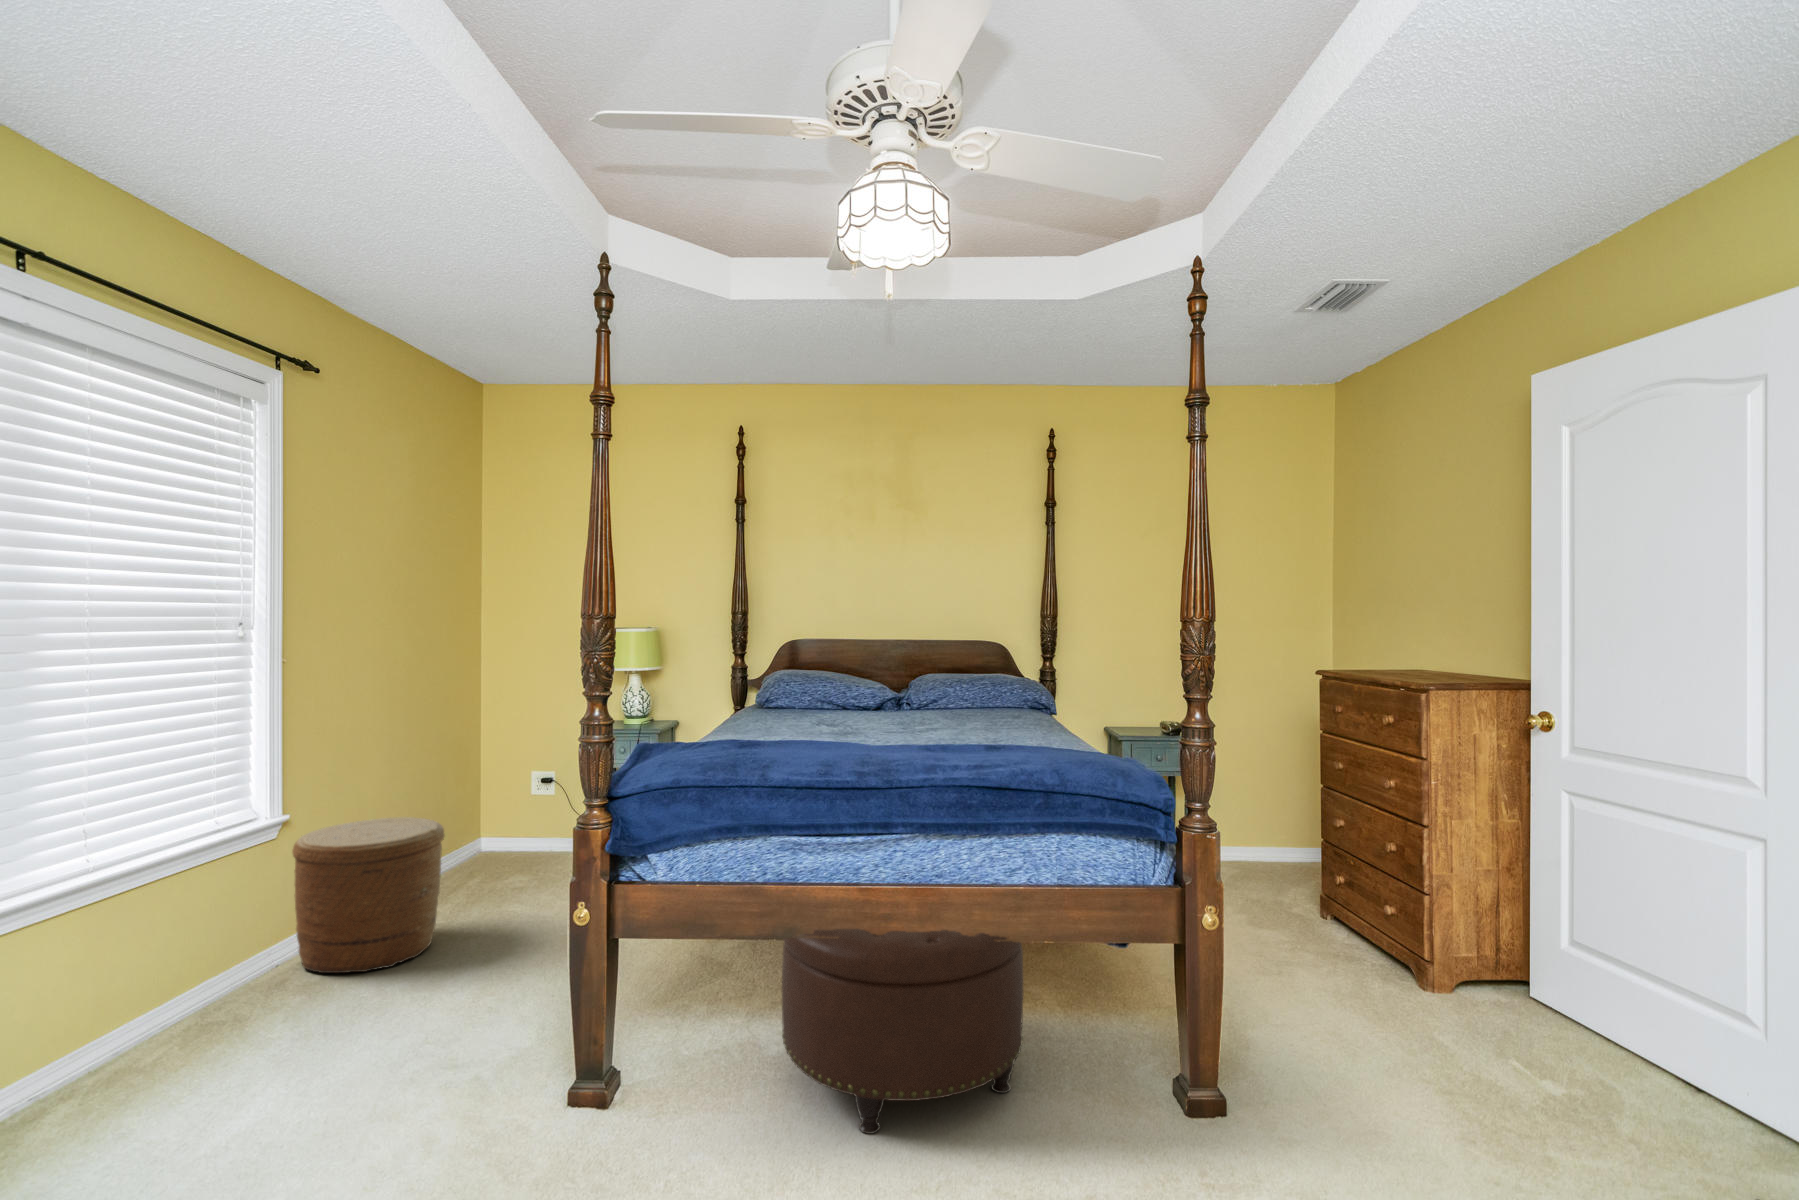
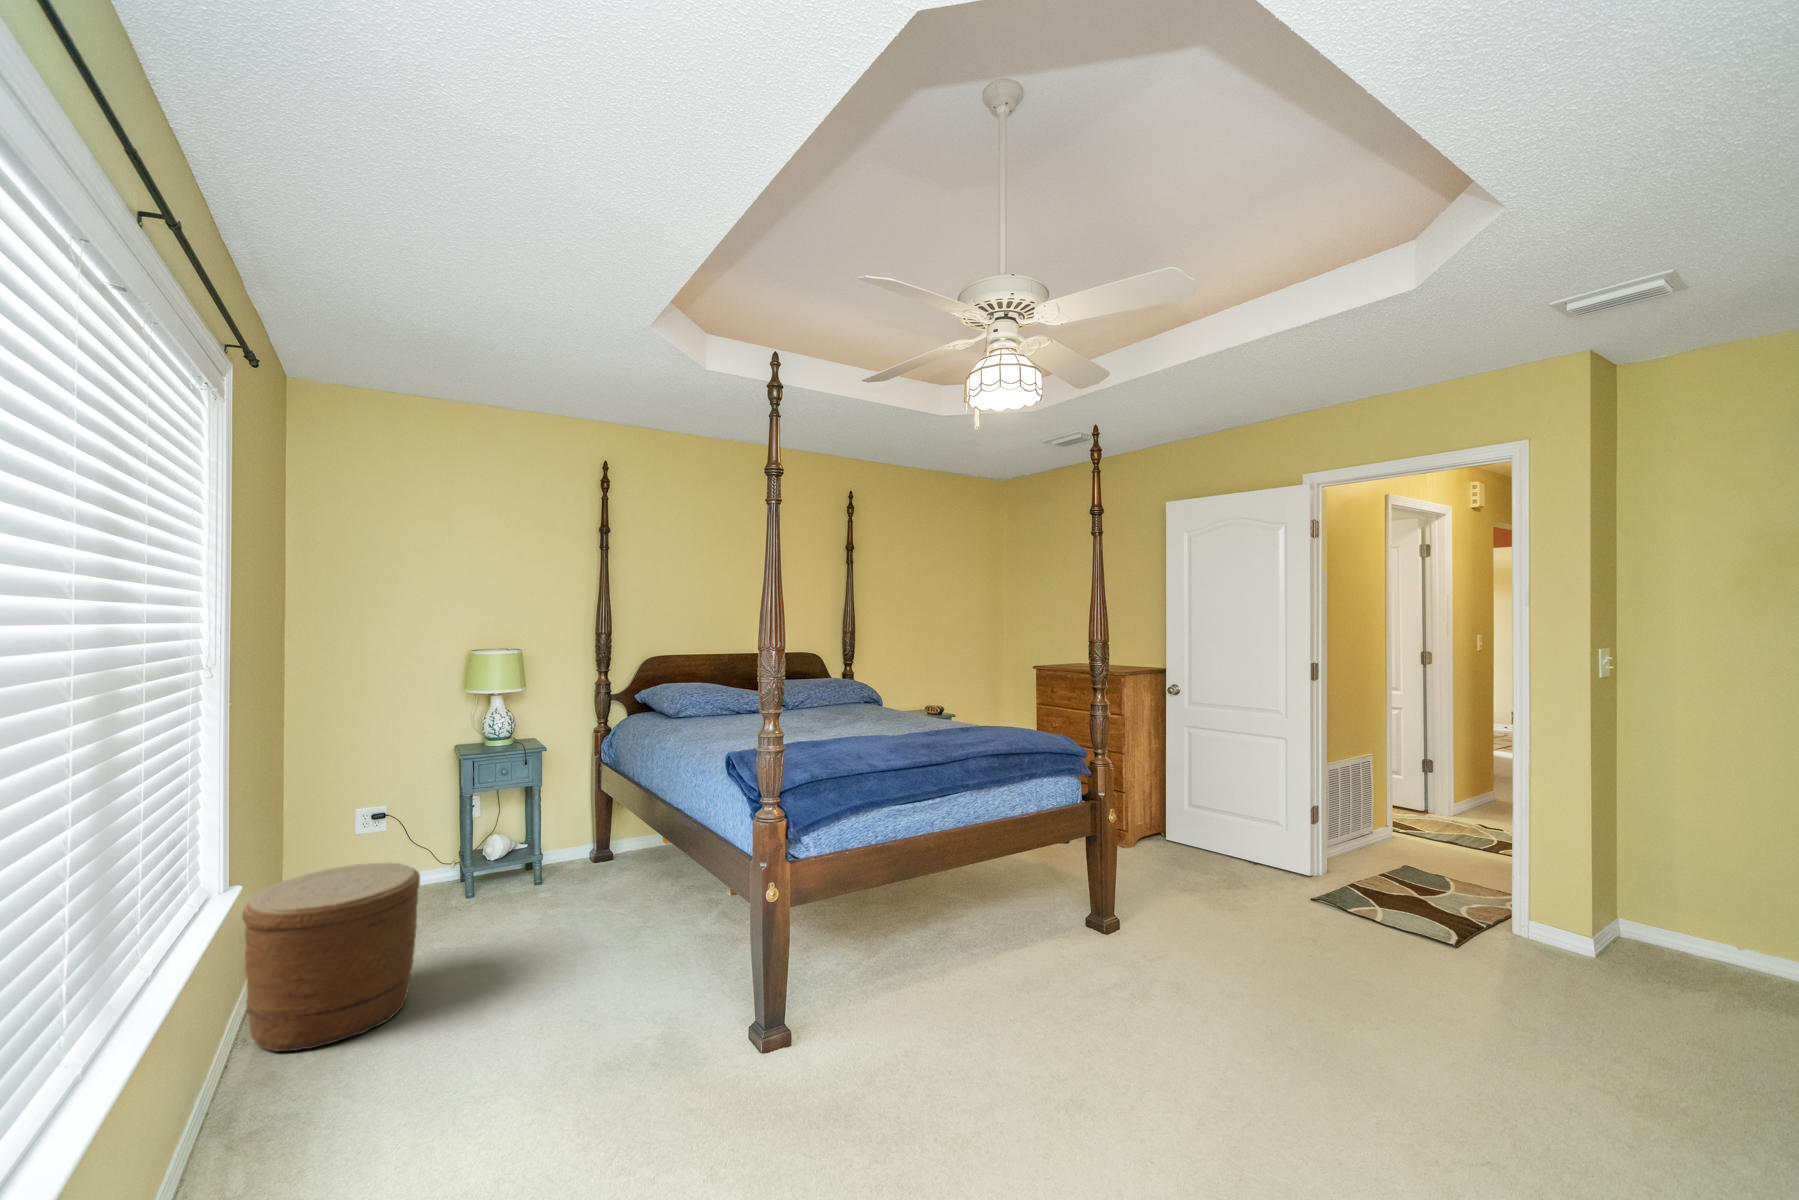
ottoman: present [782,929,1023,1134] -> none [858,824,1026,999]

